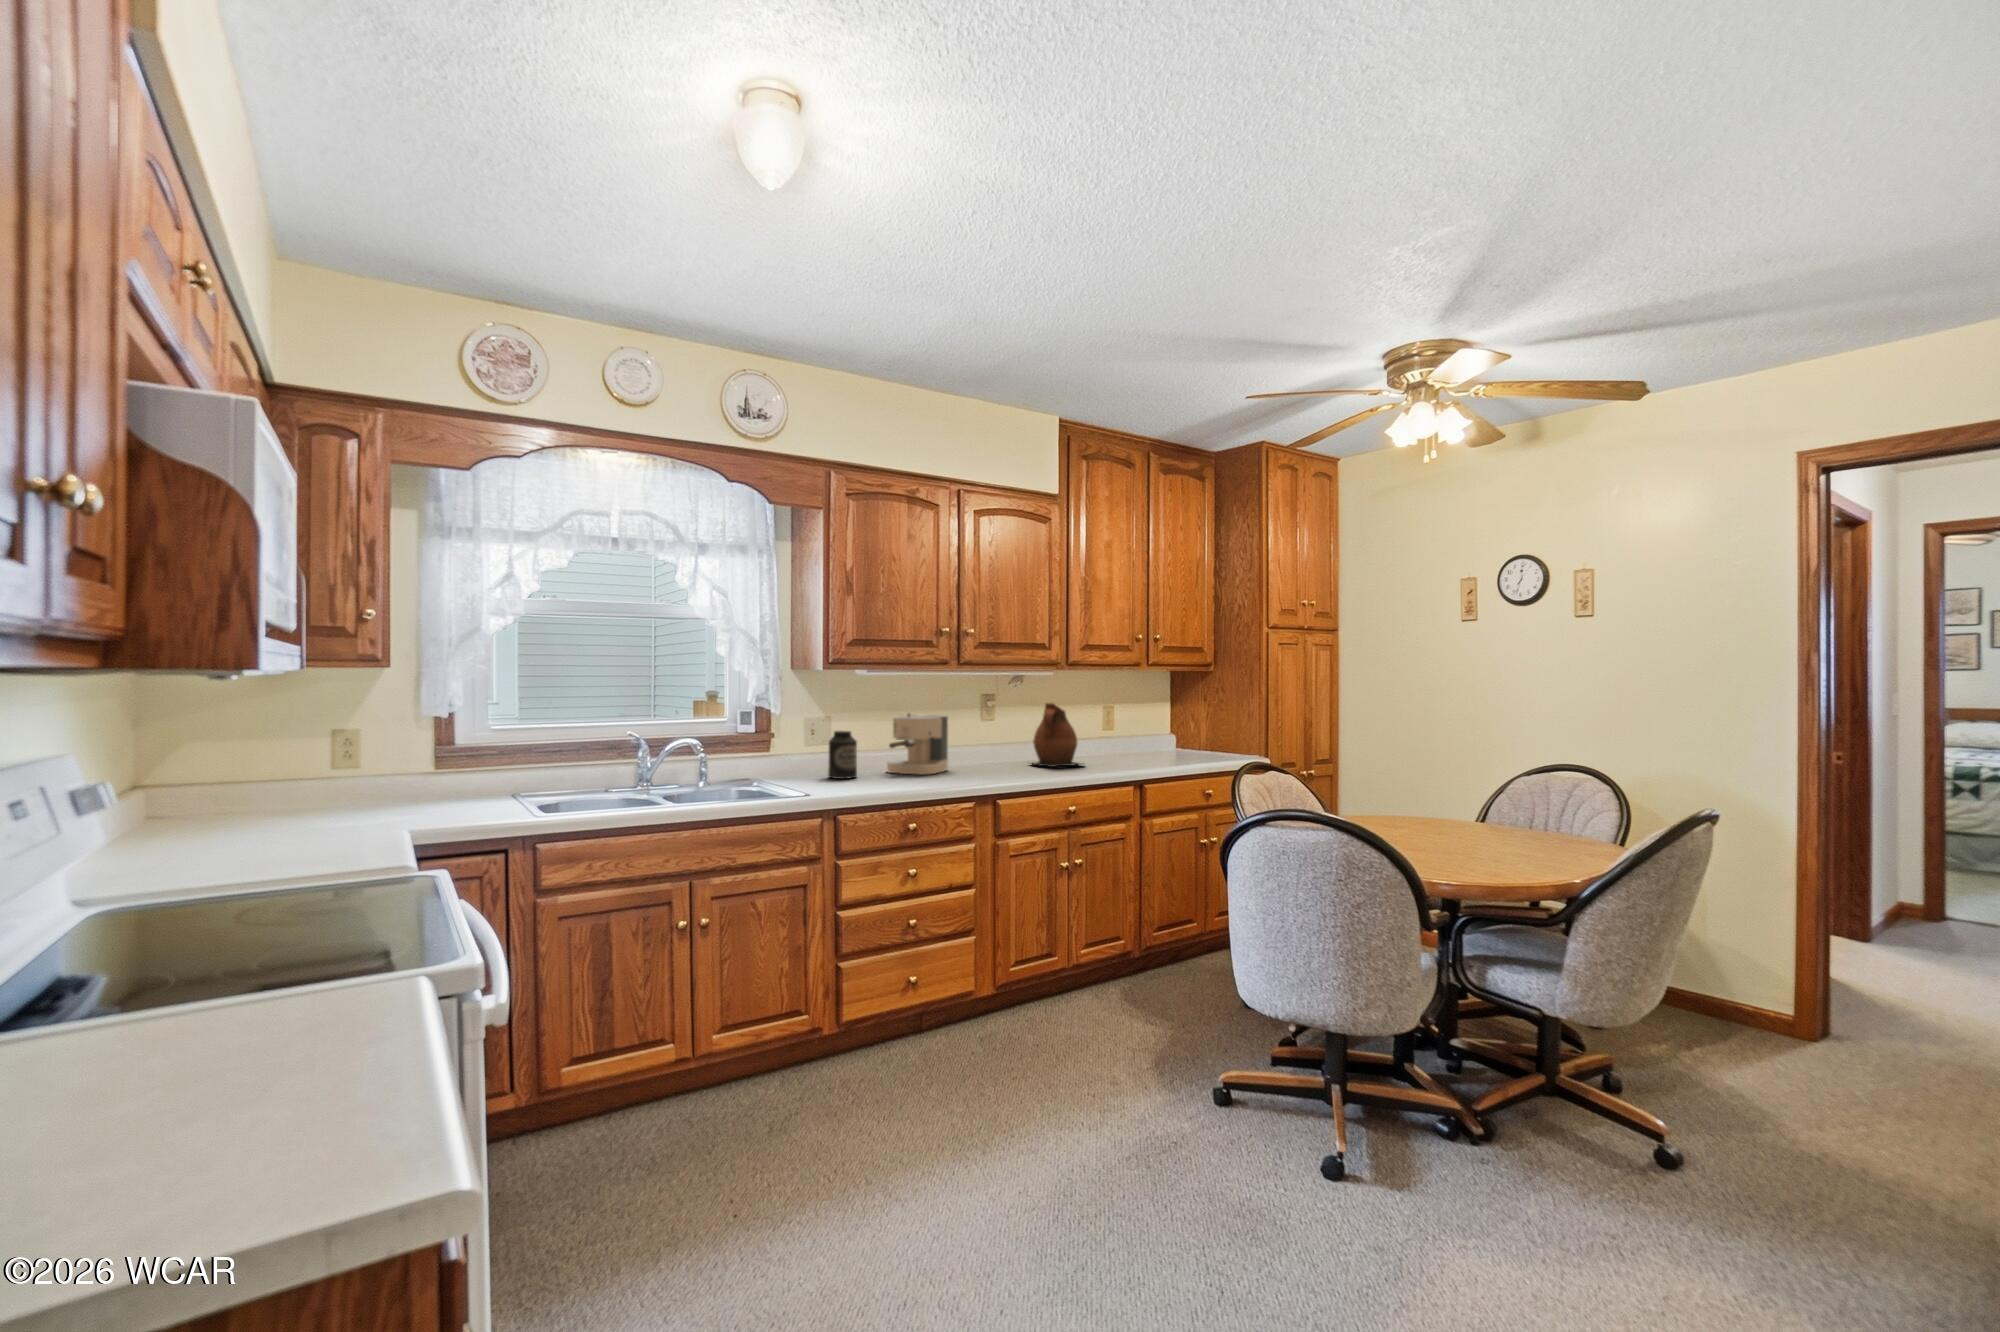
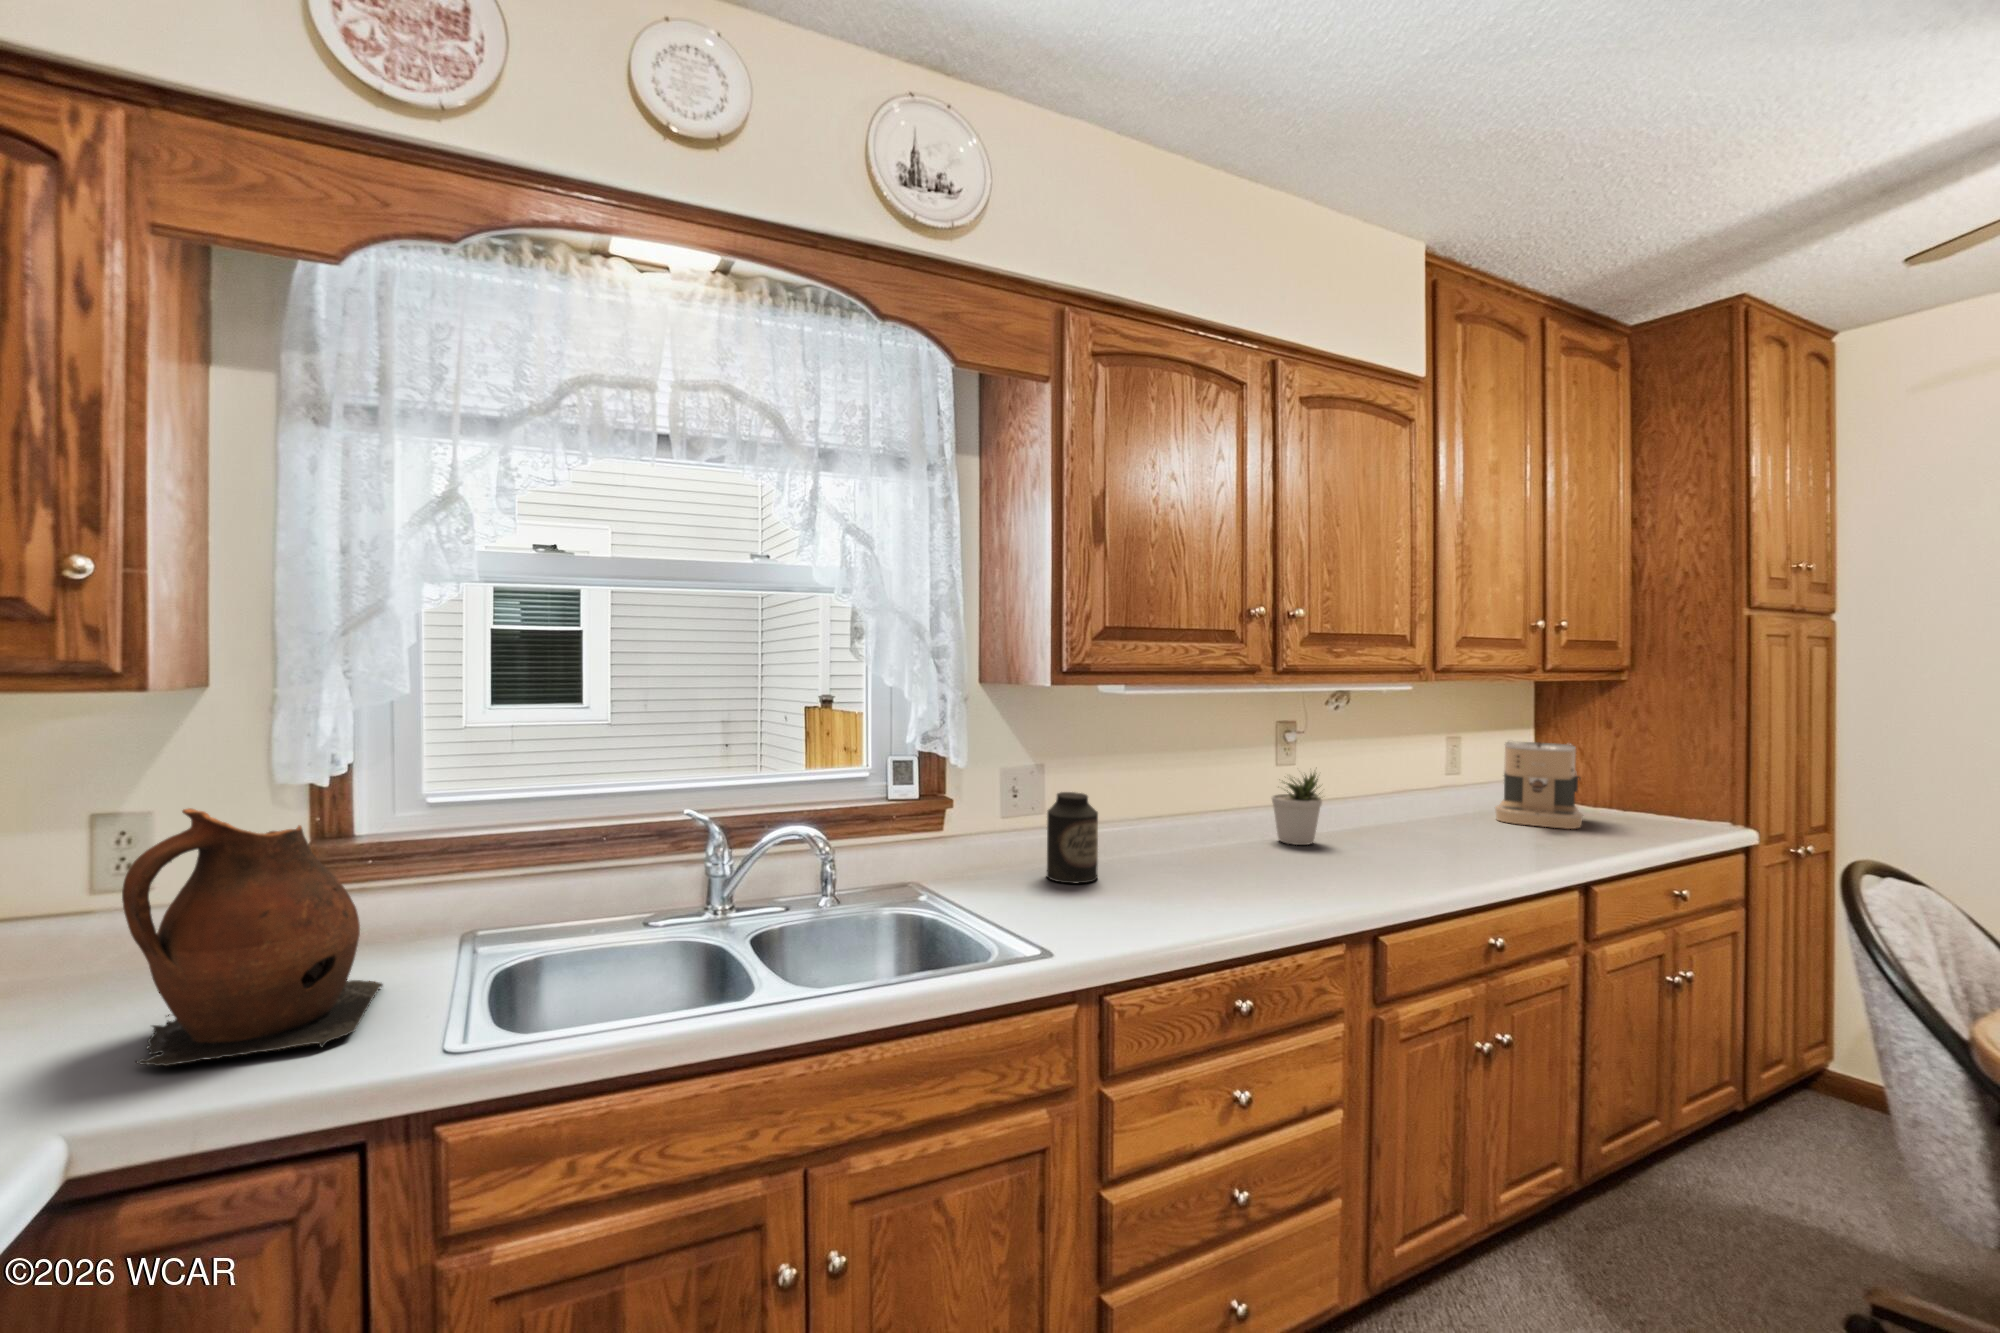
ceramic pitcher: present [1033,703,1081,767] -> present [122,808,383,1066]
coffee maker: present [887,714,949,774] -> present [1495,741,1583,829]
potted plant: none [977,721,1007,767] -> present [1272,773,1322,845]

